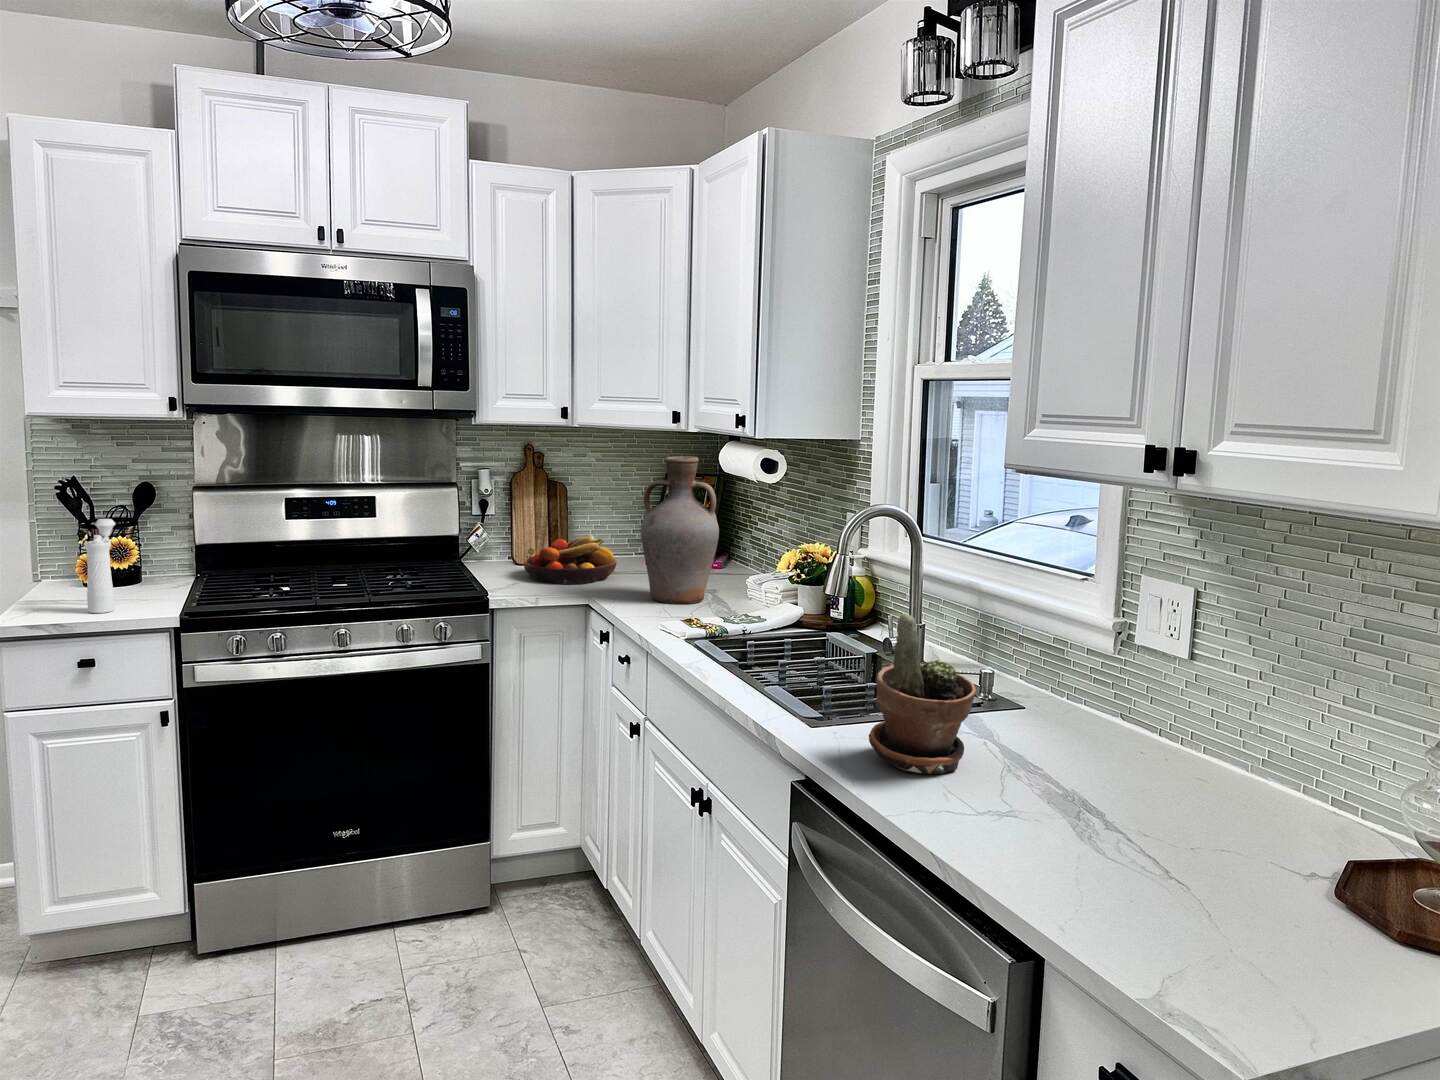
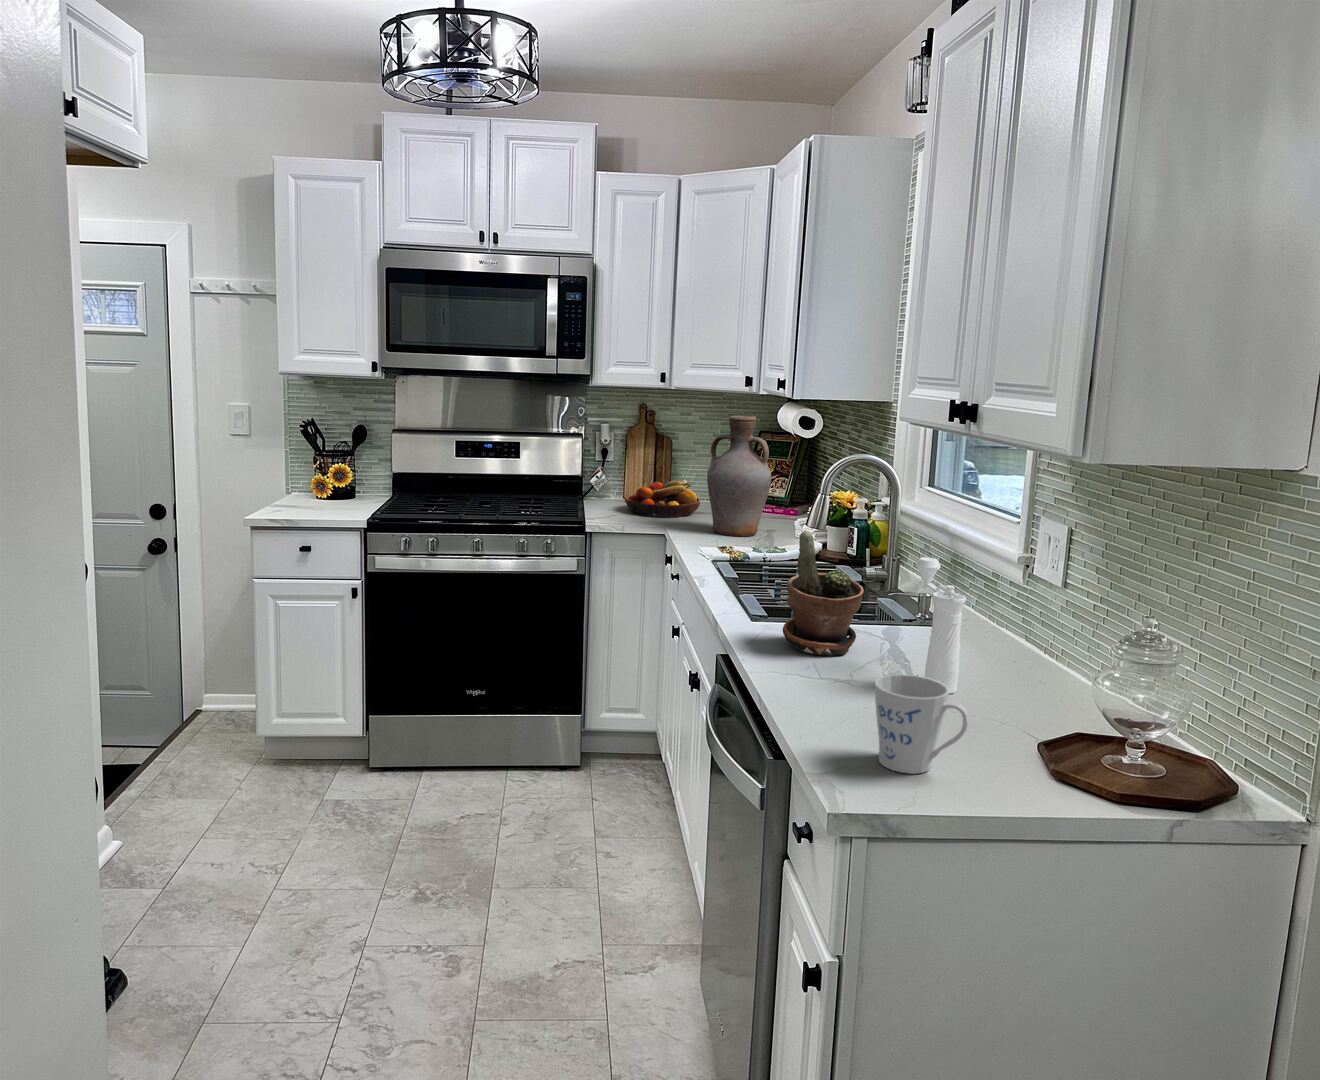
pepper mill: present [84,519,115,613] -> present [916,557,966,694]
mug: none [1149,821,1290,966] -> present [875,675,969,774]

